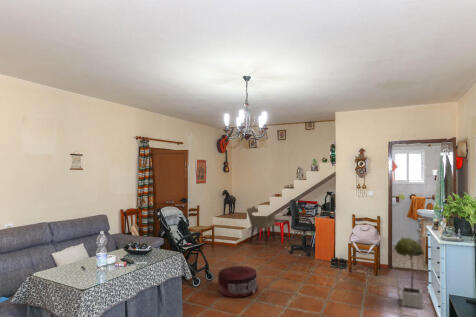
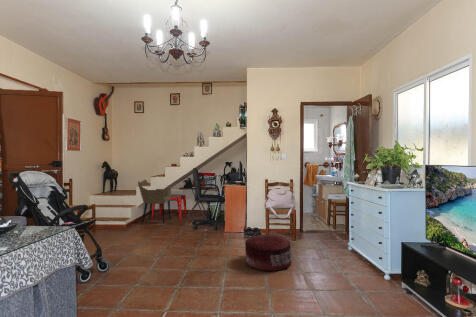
potted tree: present [395,237,424,309] -> none [328,193,358,264]
pouf: present [218,266,258,297] -> present [245,234,292,271]

